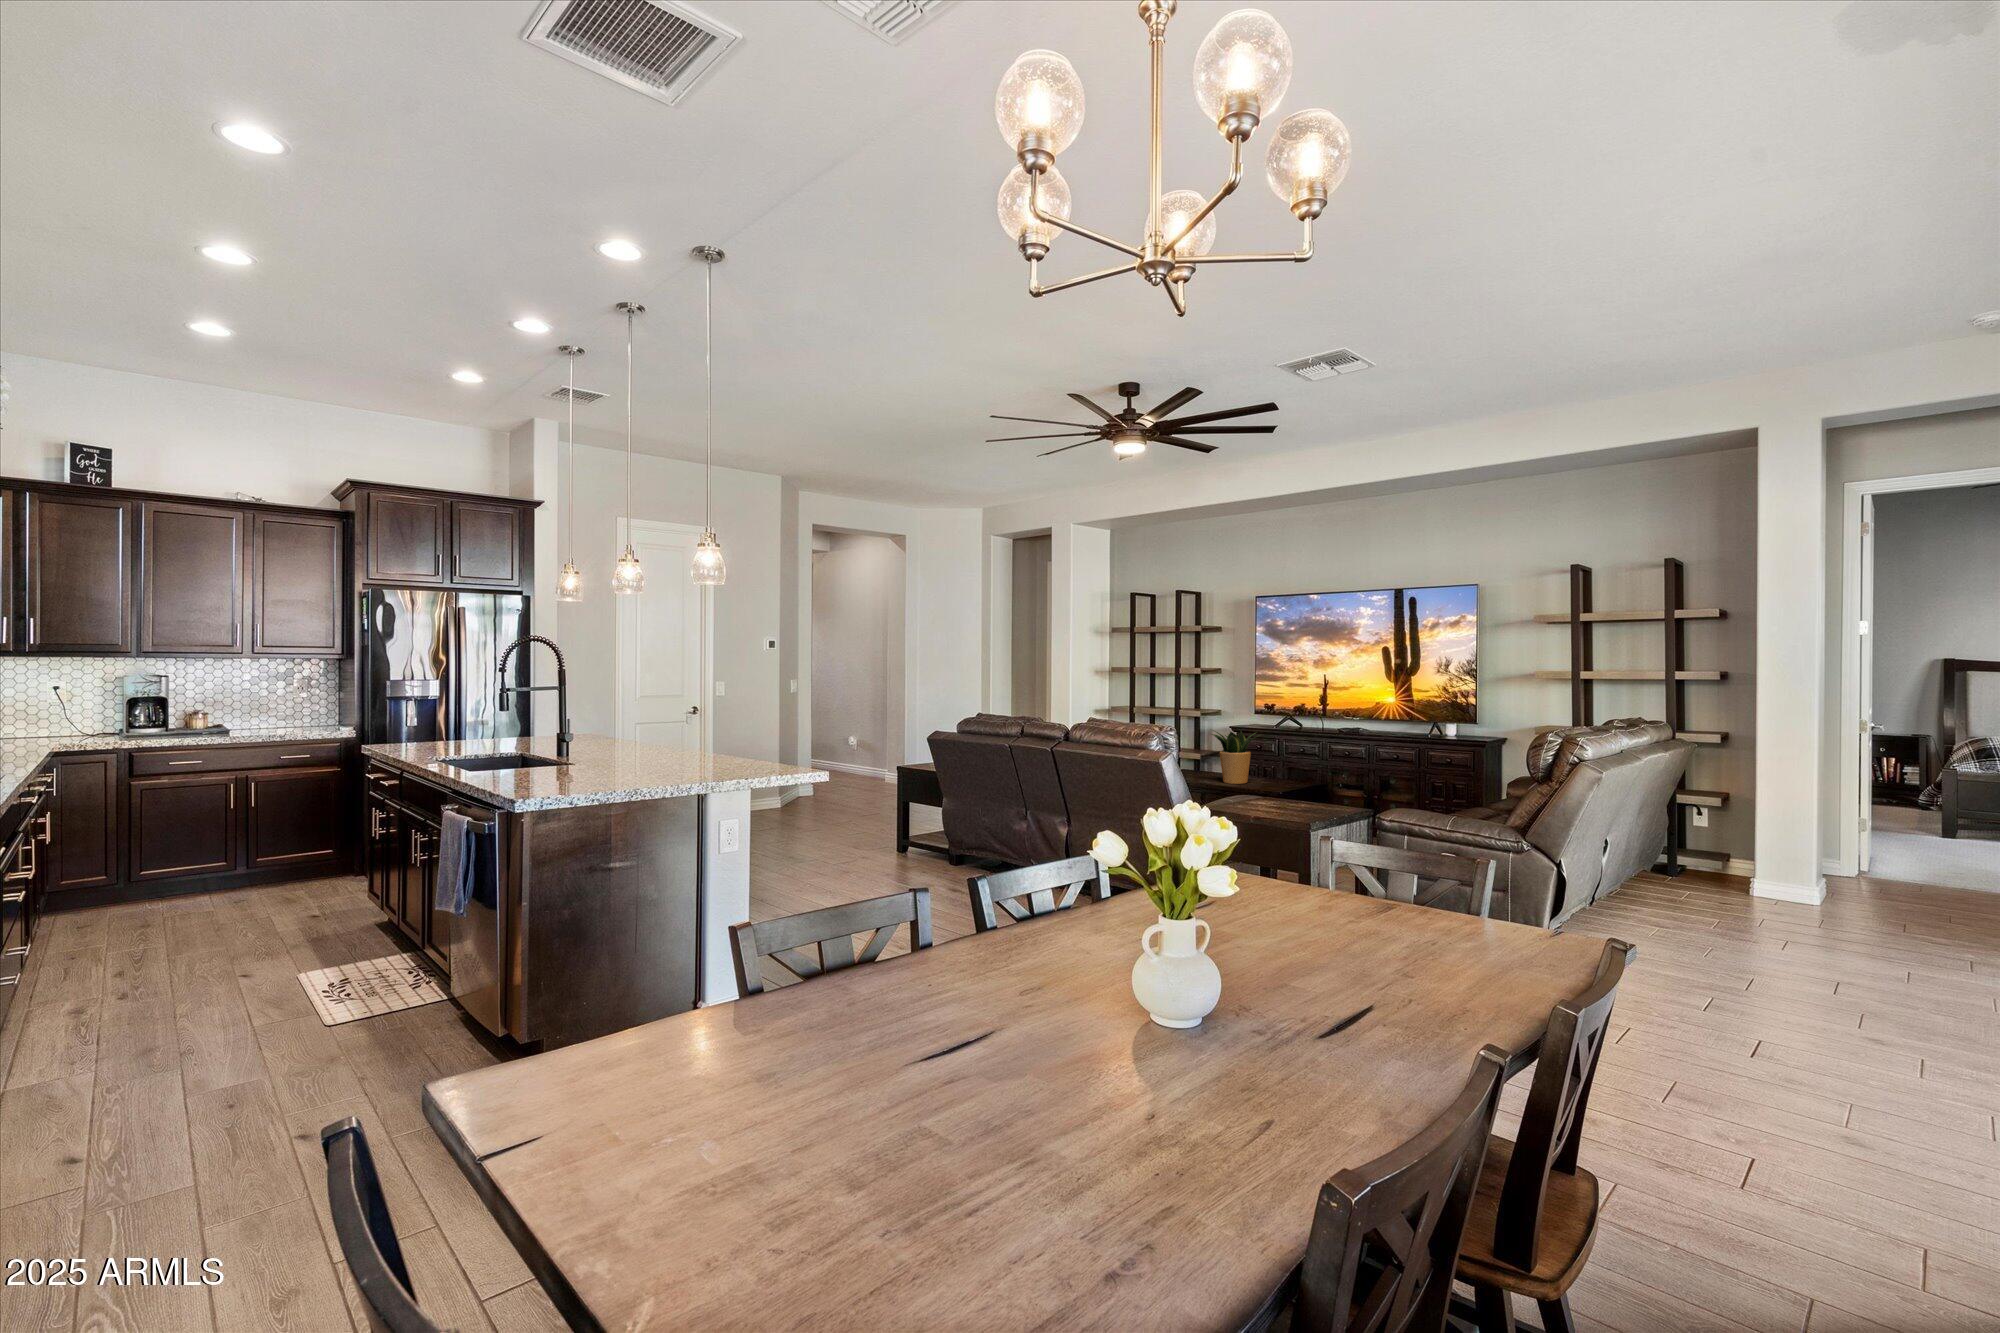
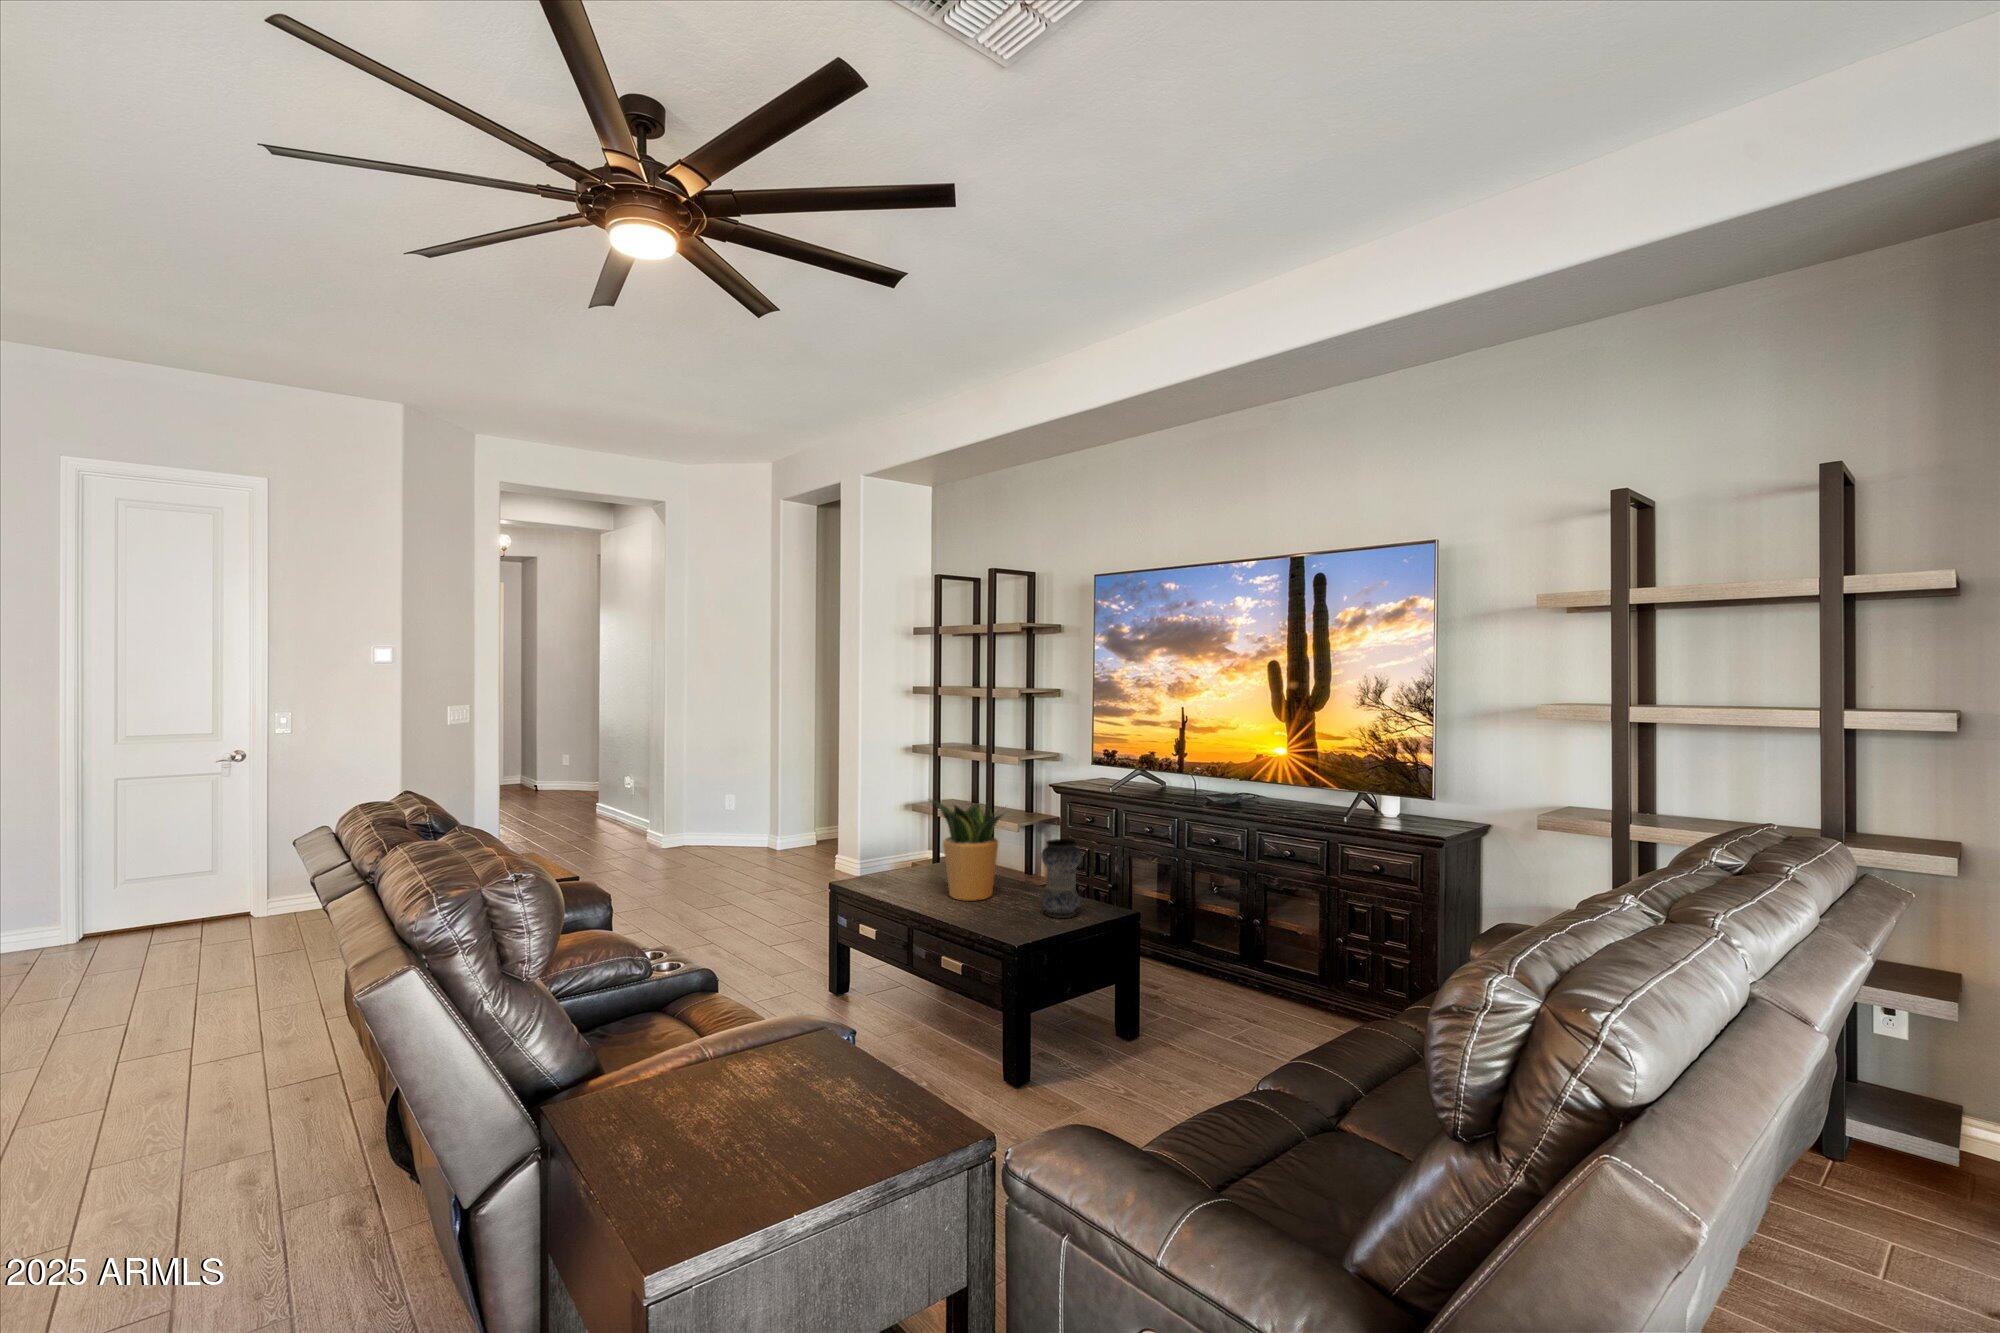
vase: none [1283,748,1305,788] -> present [1041,839,1082,918]

